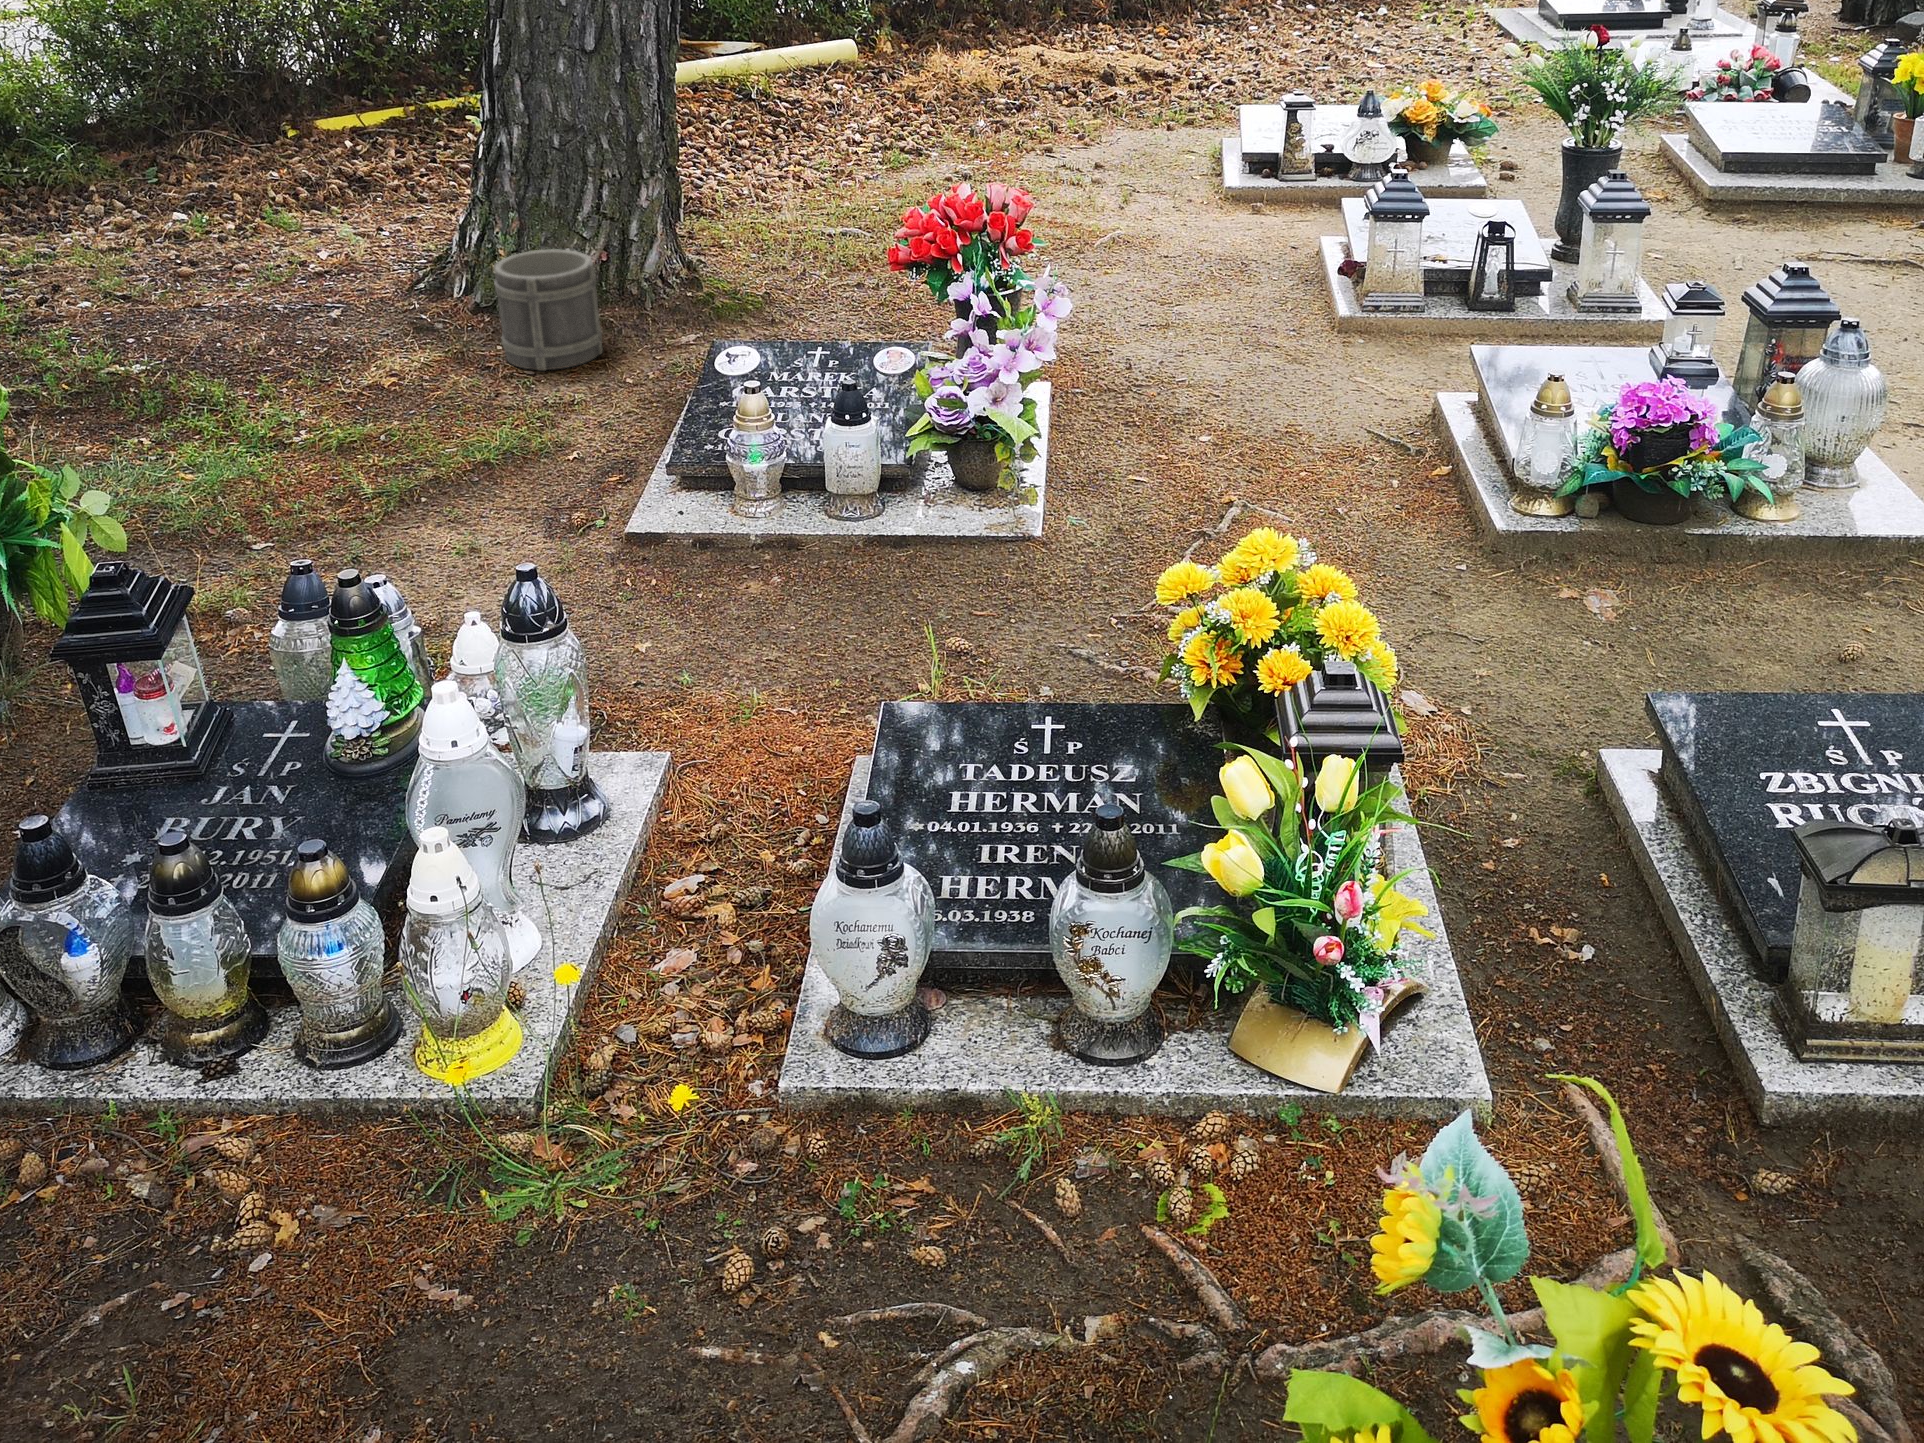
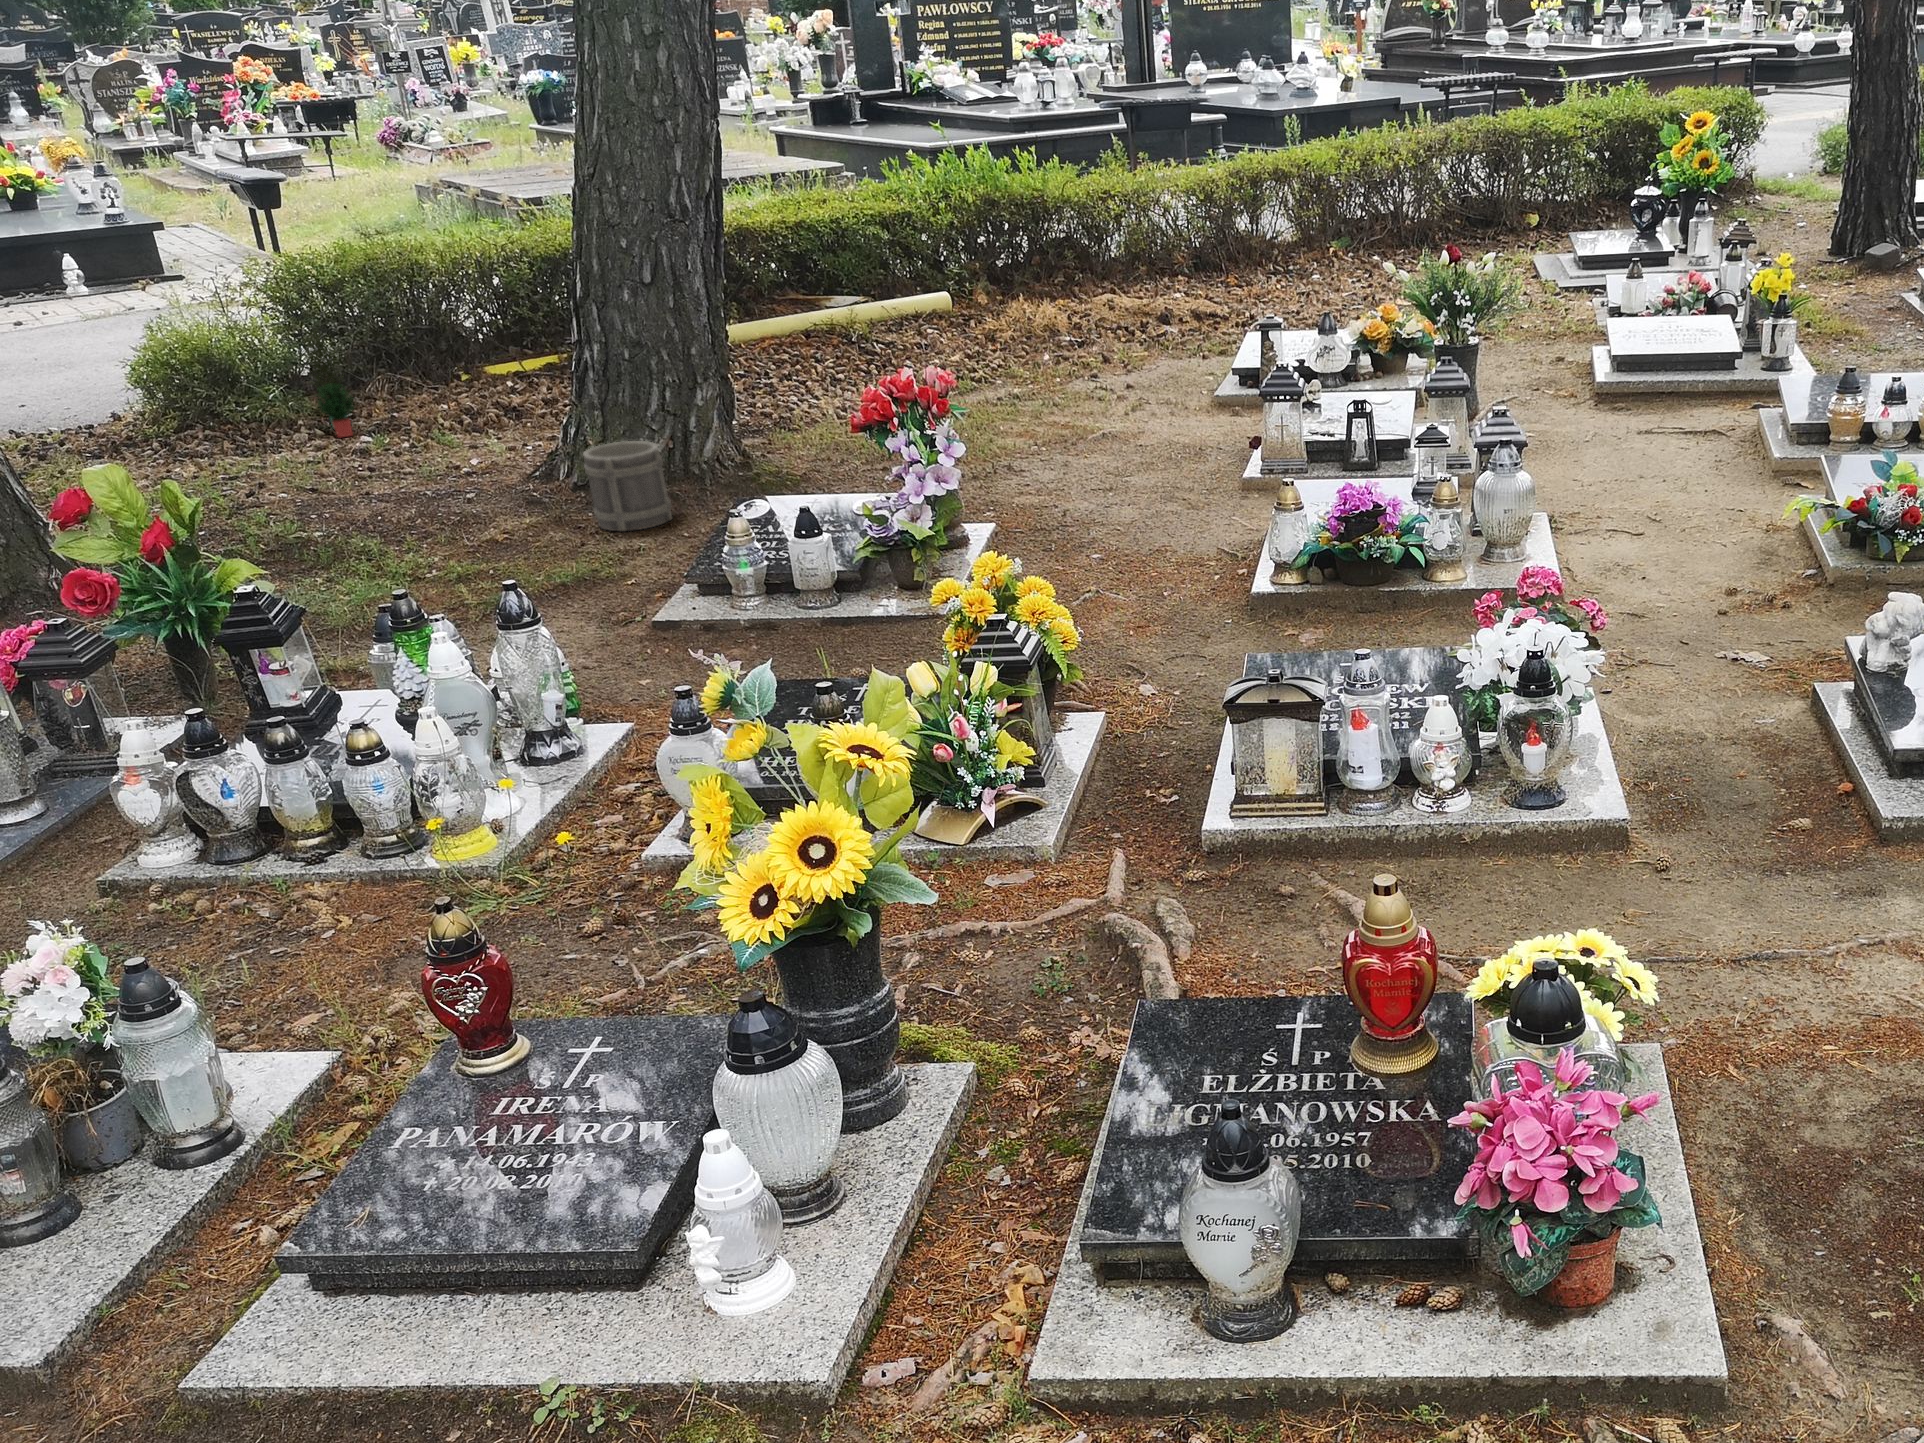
potted plant: none [94,72,163,209] -> present [305,330,354,438]

